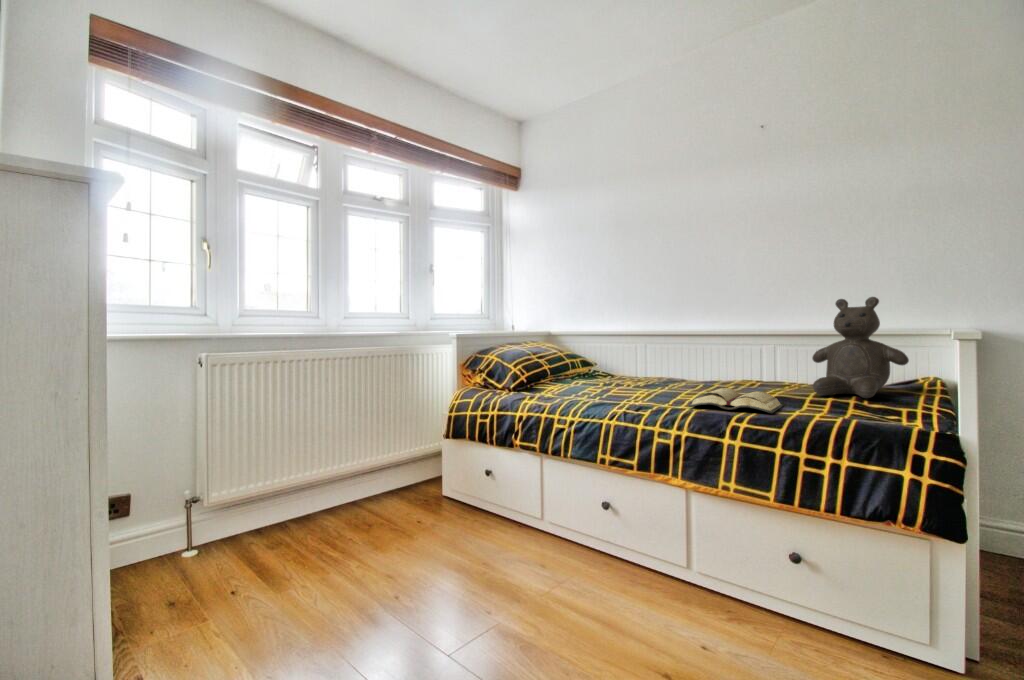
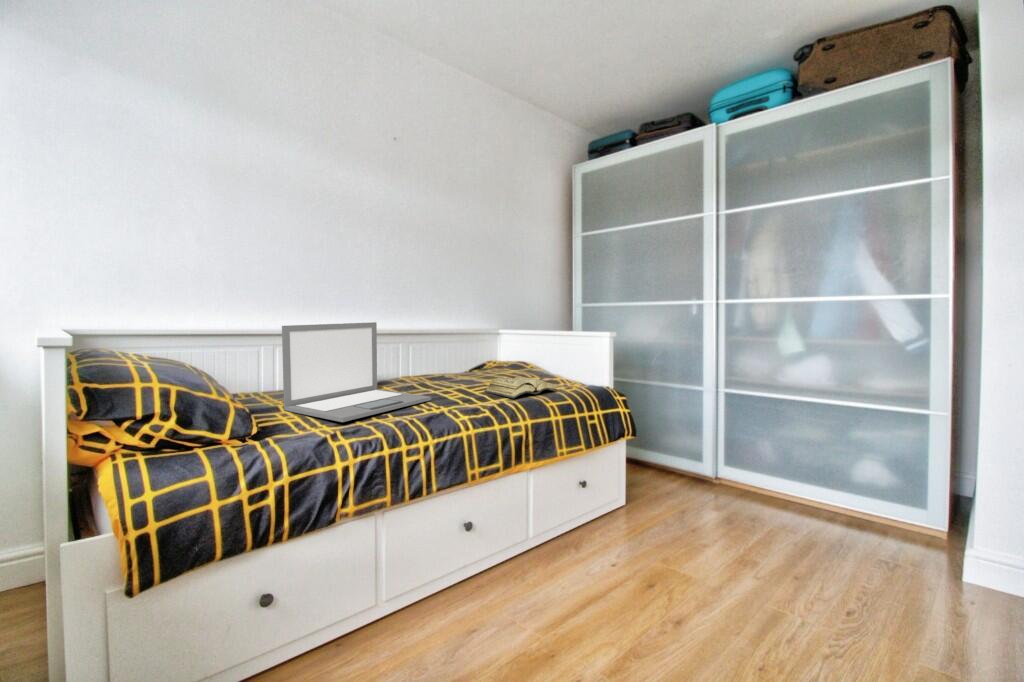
teddy bear: present [812,297,909,398] -> none [481,301,537,373]
laptop: none [545,328,647,395] -> present [282,322,431,422]

